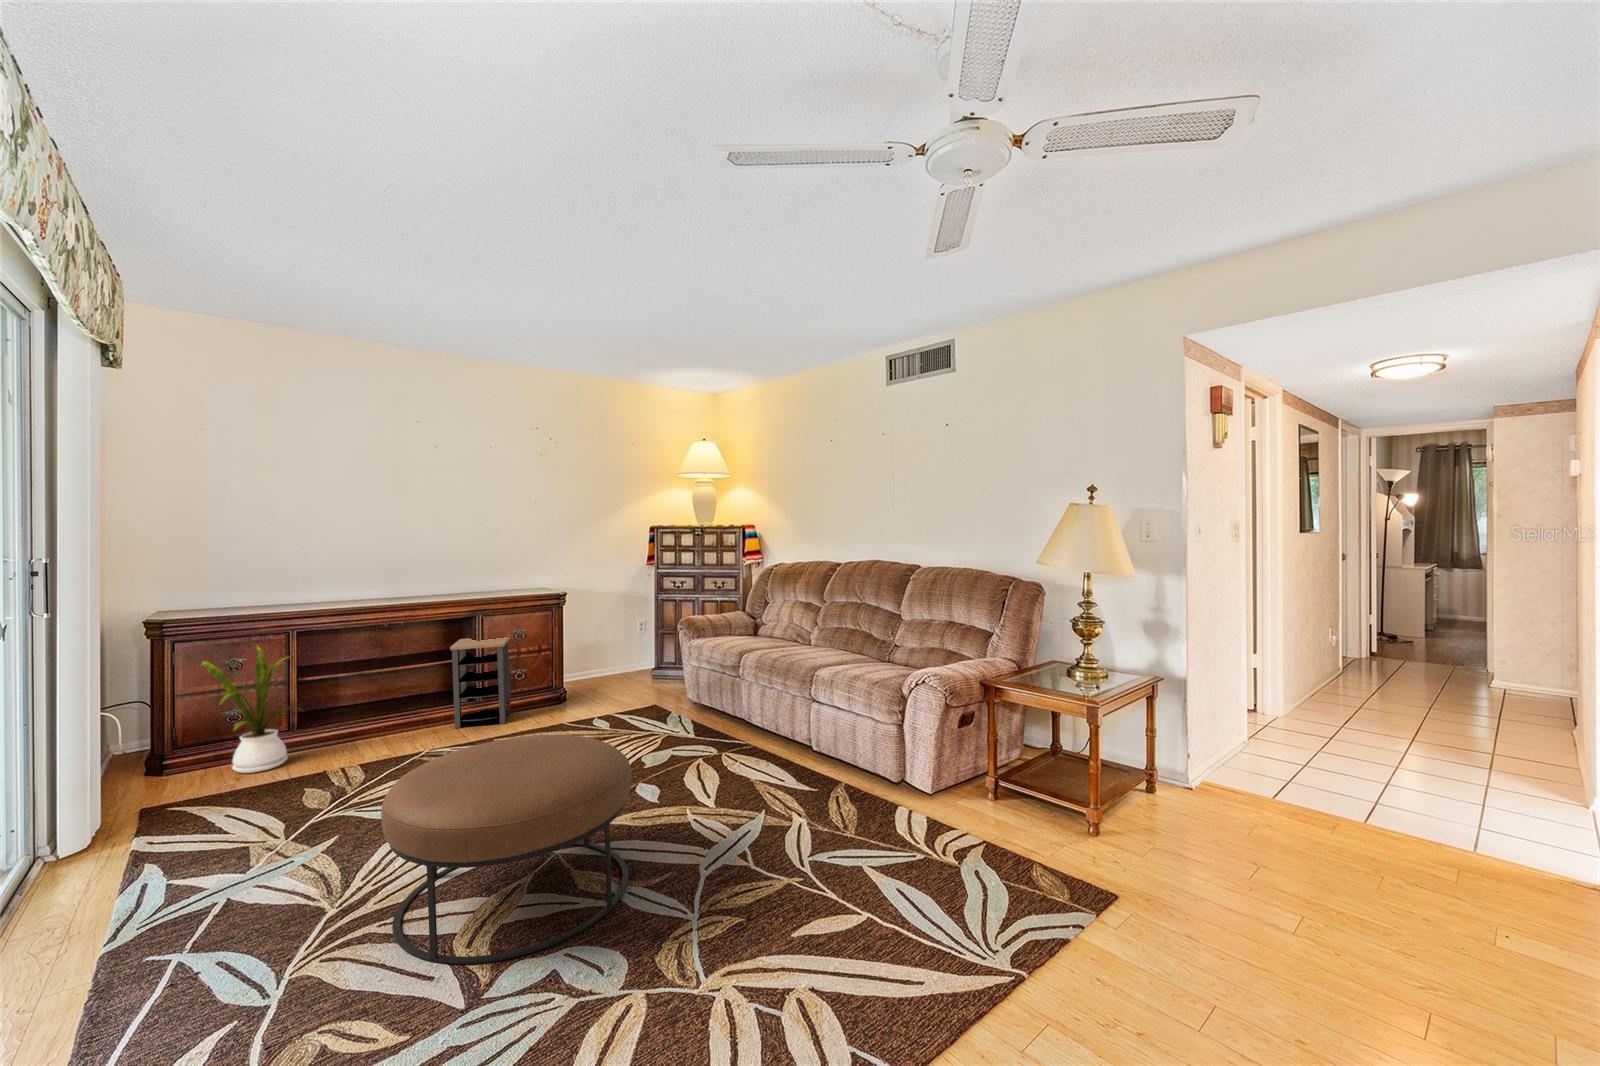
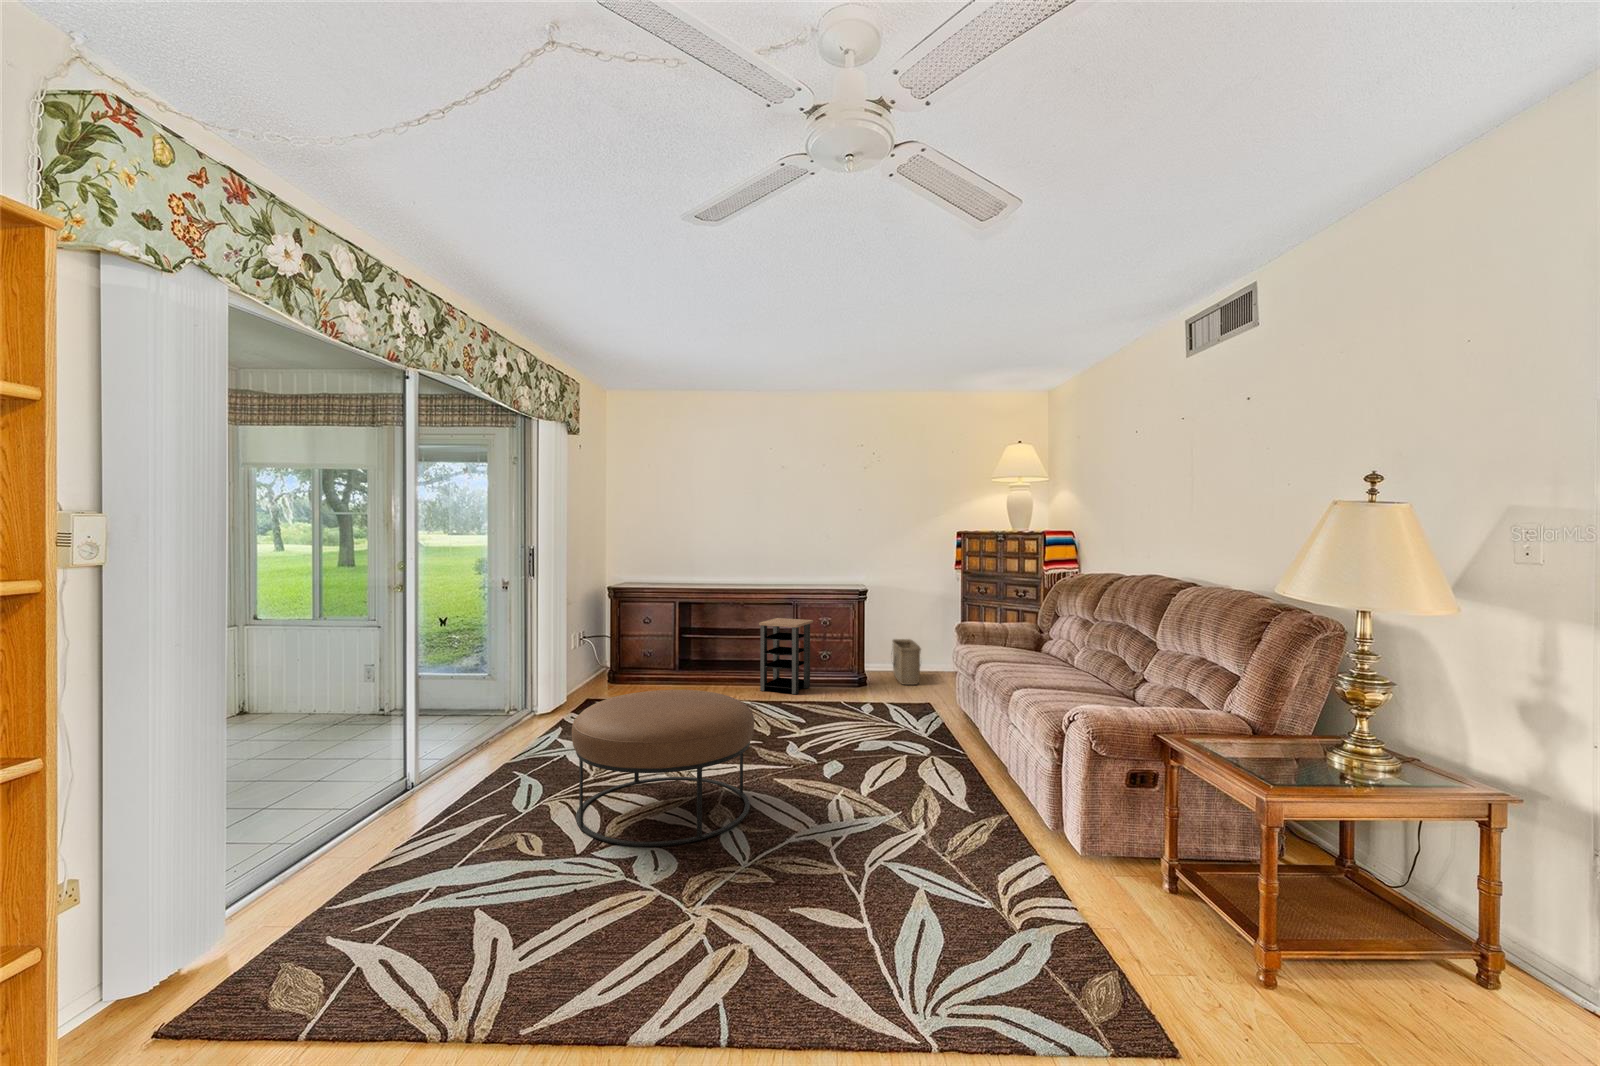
basket: none [581,643,624,690] -> present [893,639,921,685]
house plant: present [202,644,290,773] -> none [597,596,662,693]

